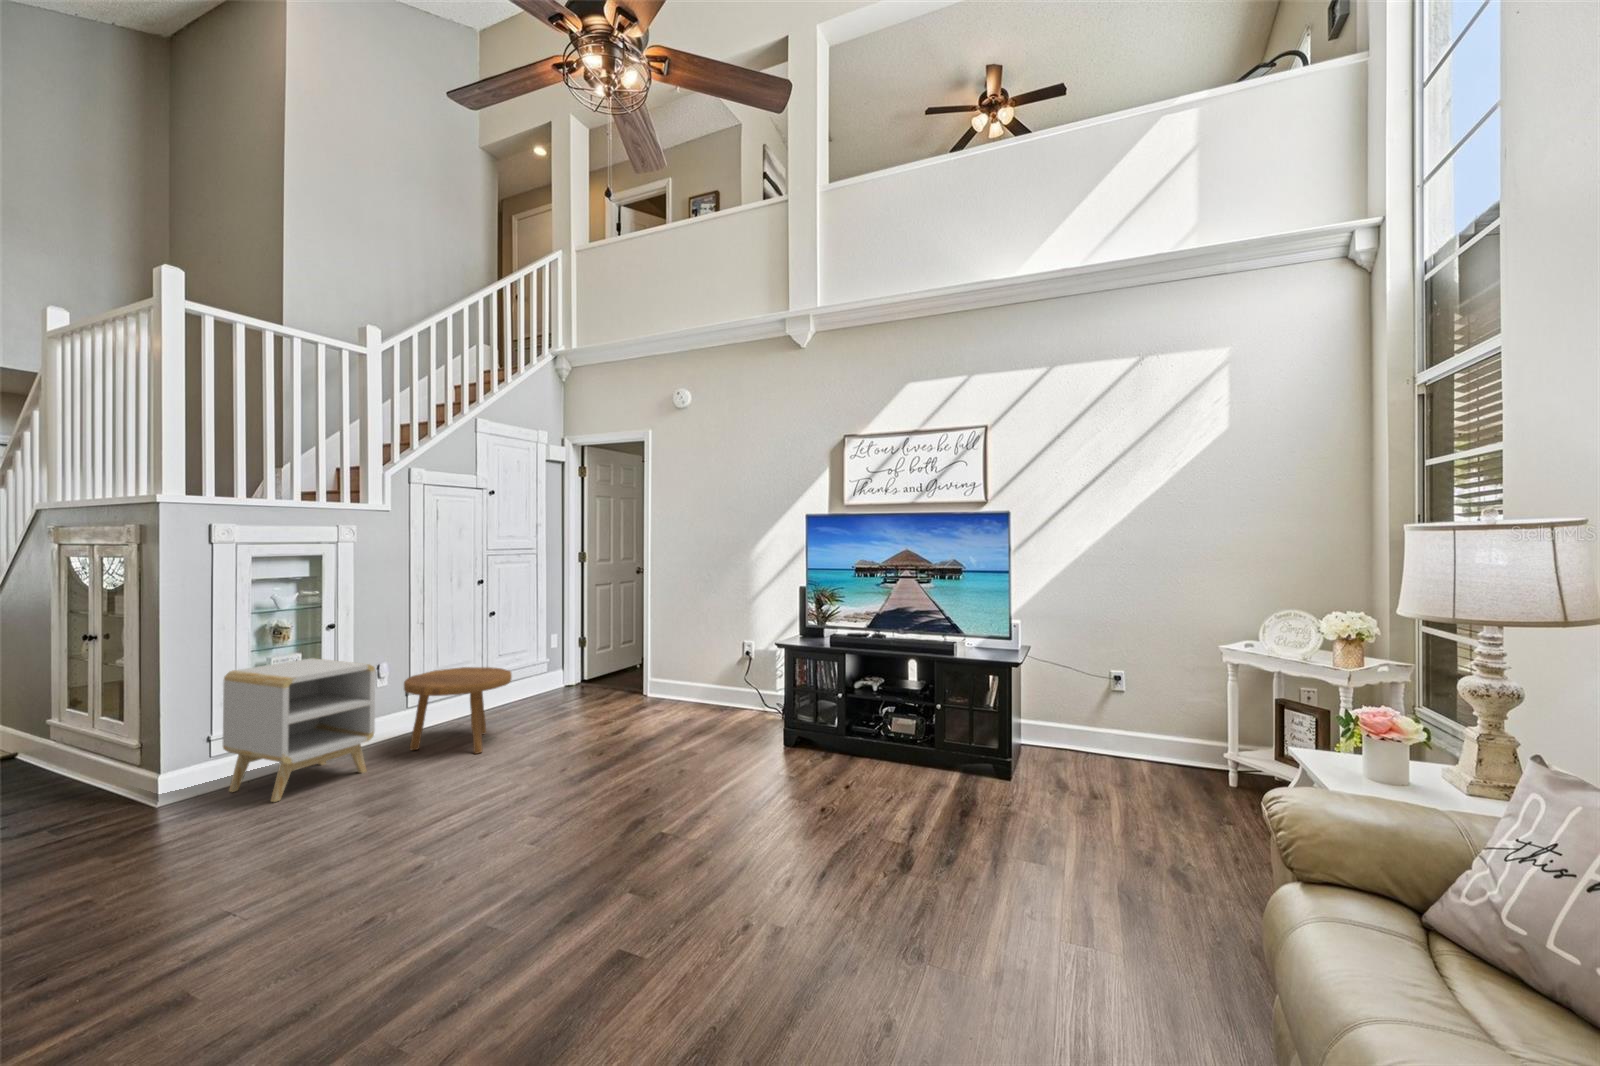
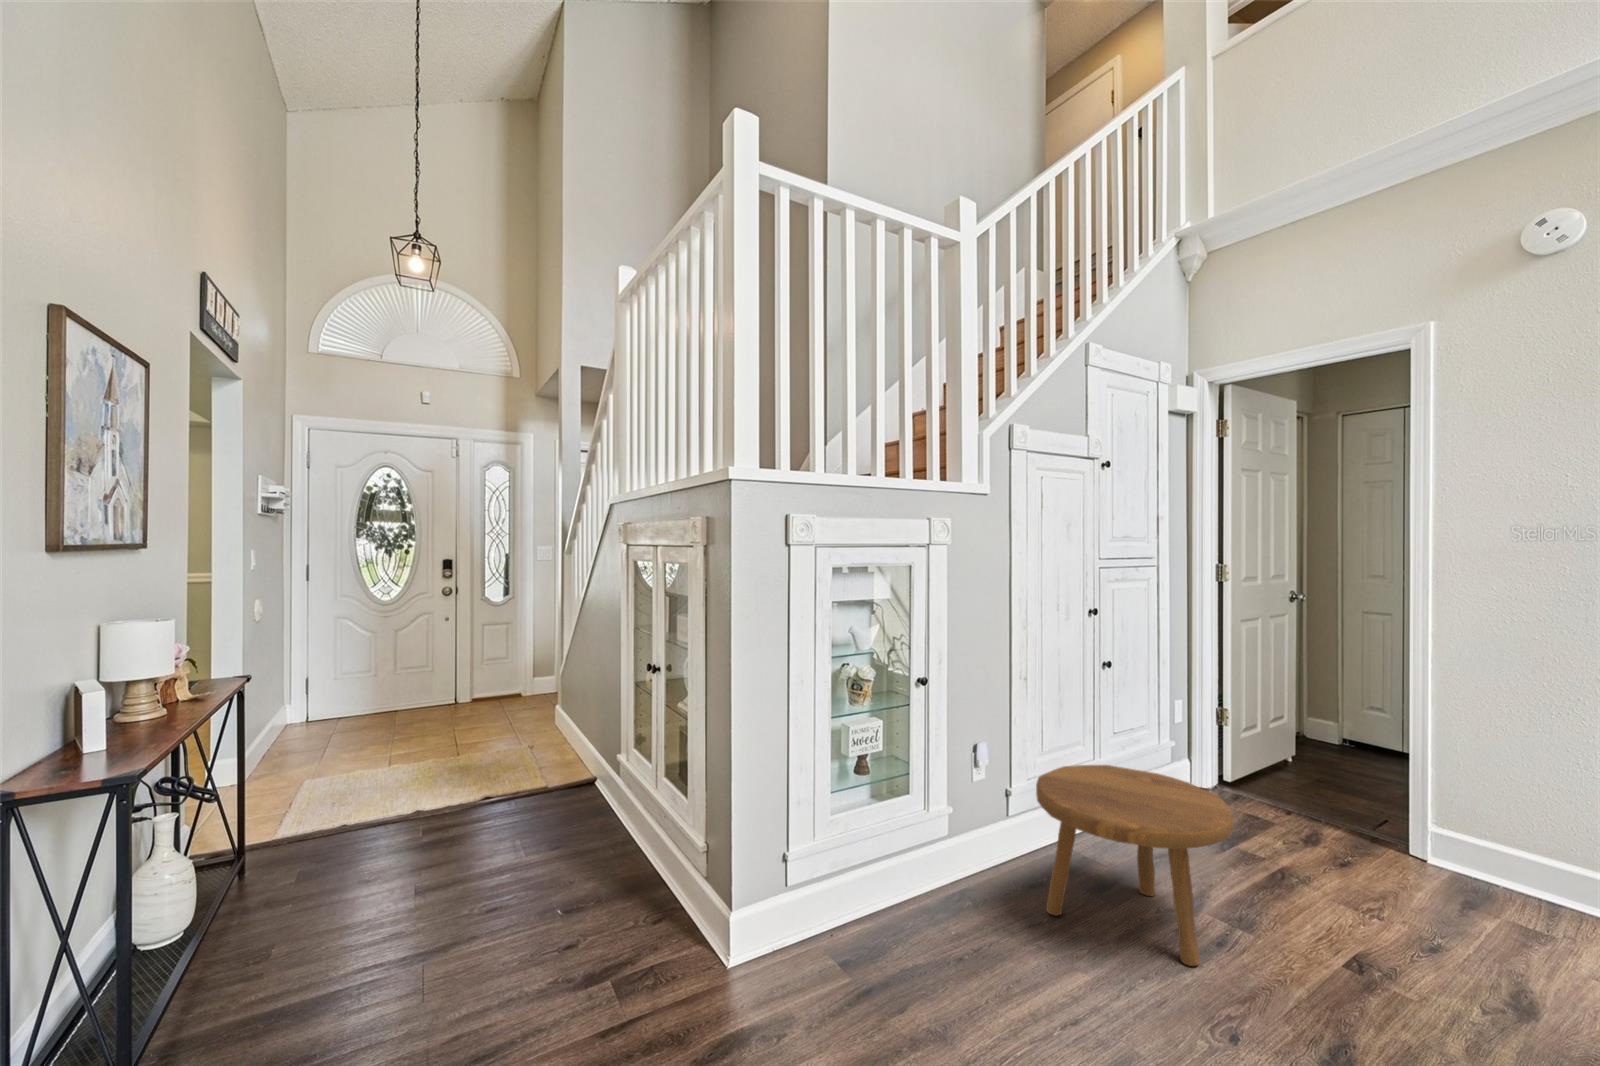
side table: present [223,658,375,802] -> none [804,733,1024,1021]

